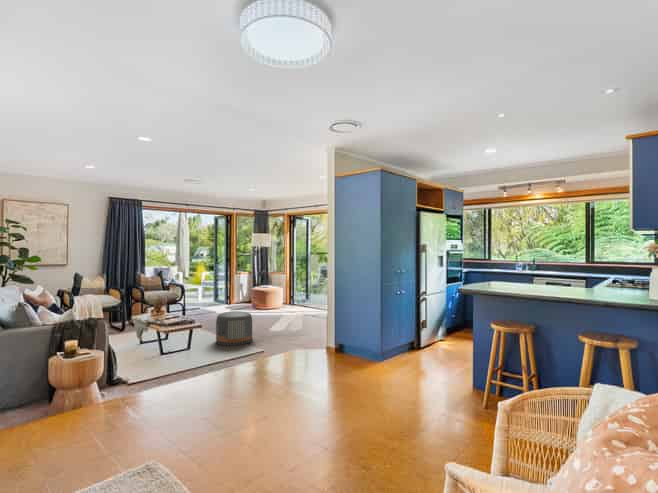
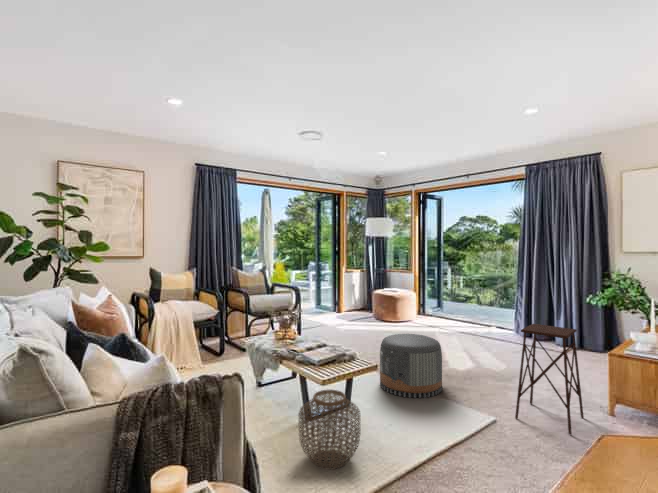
side table: none [275,302,311,355] -> present [515,324,584,435]
woven basket: none [146,334,178,369] -> present [299,390,360,469]

